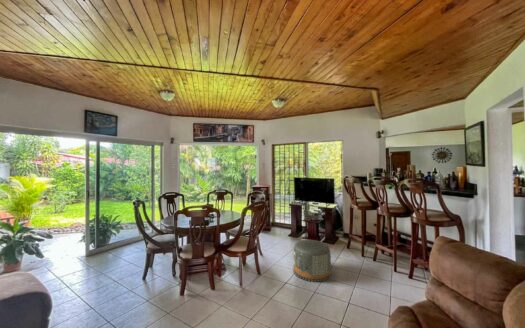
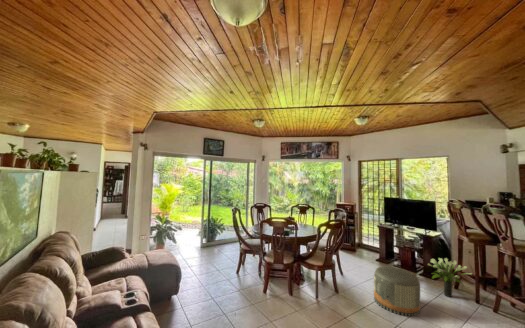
potted plant: none [332,225,362,257] -> present [428,258,472,297]

